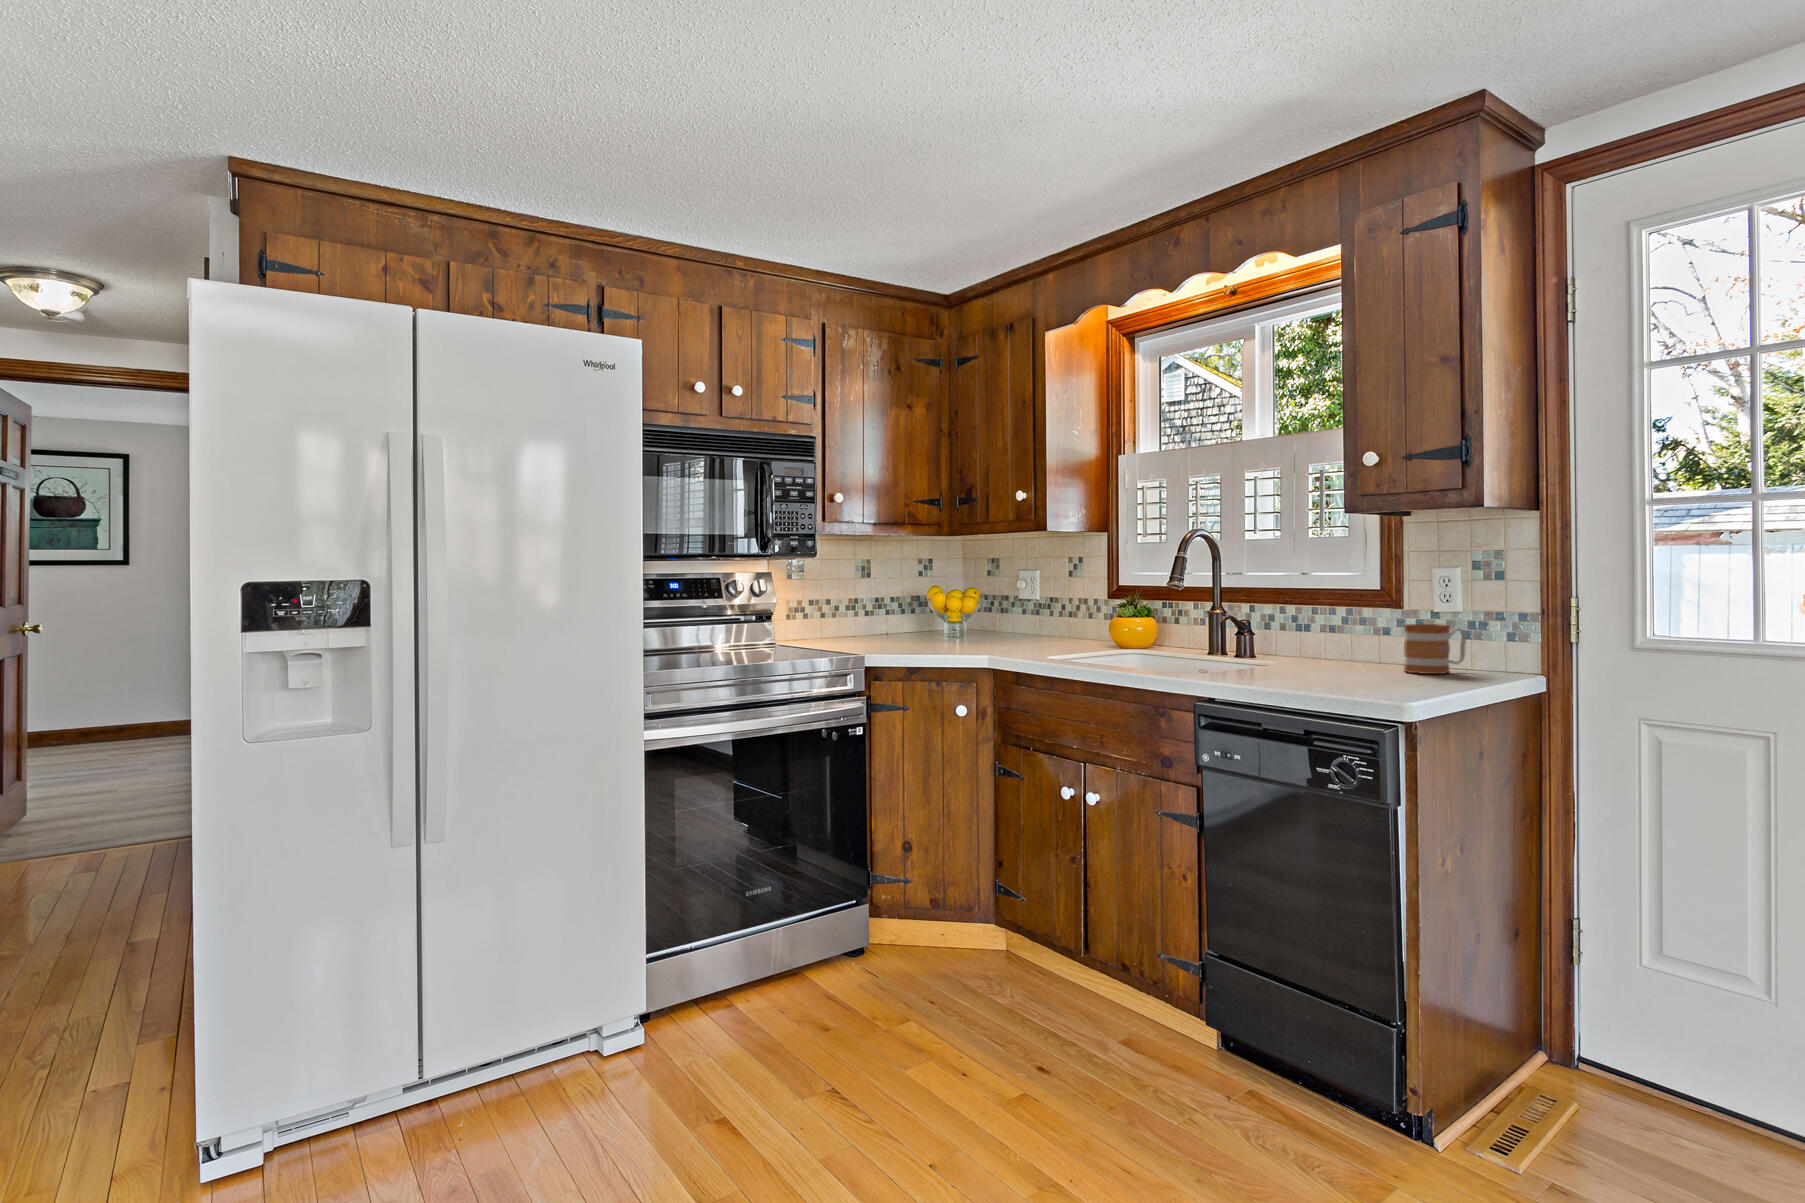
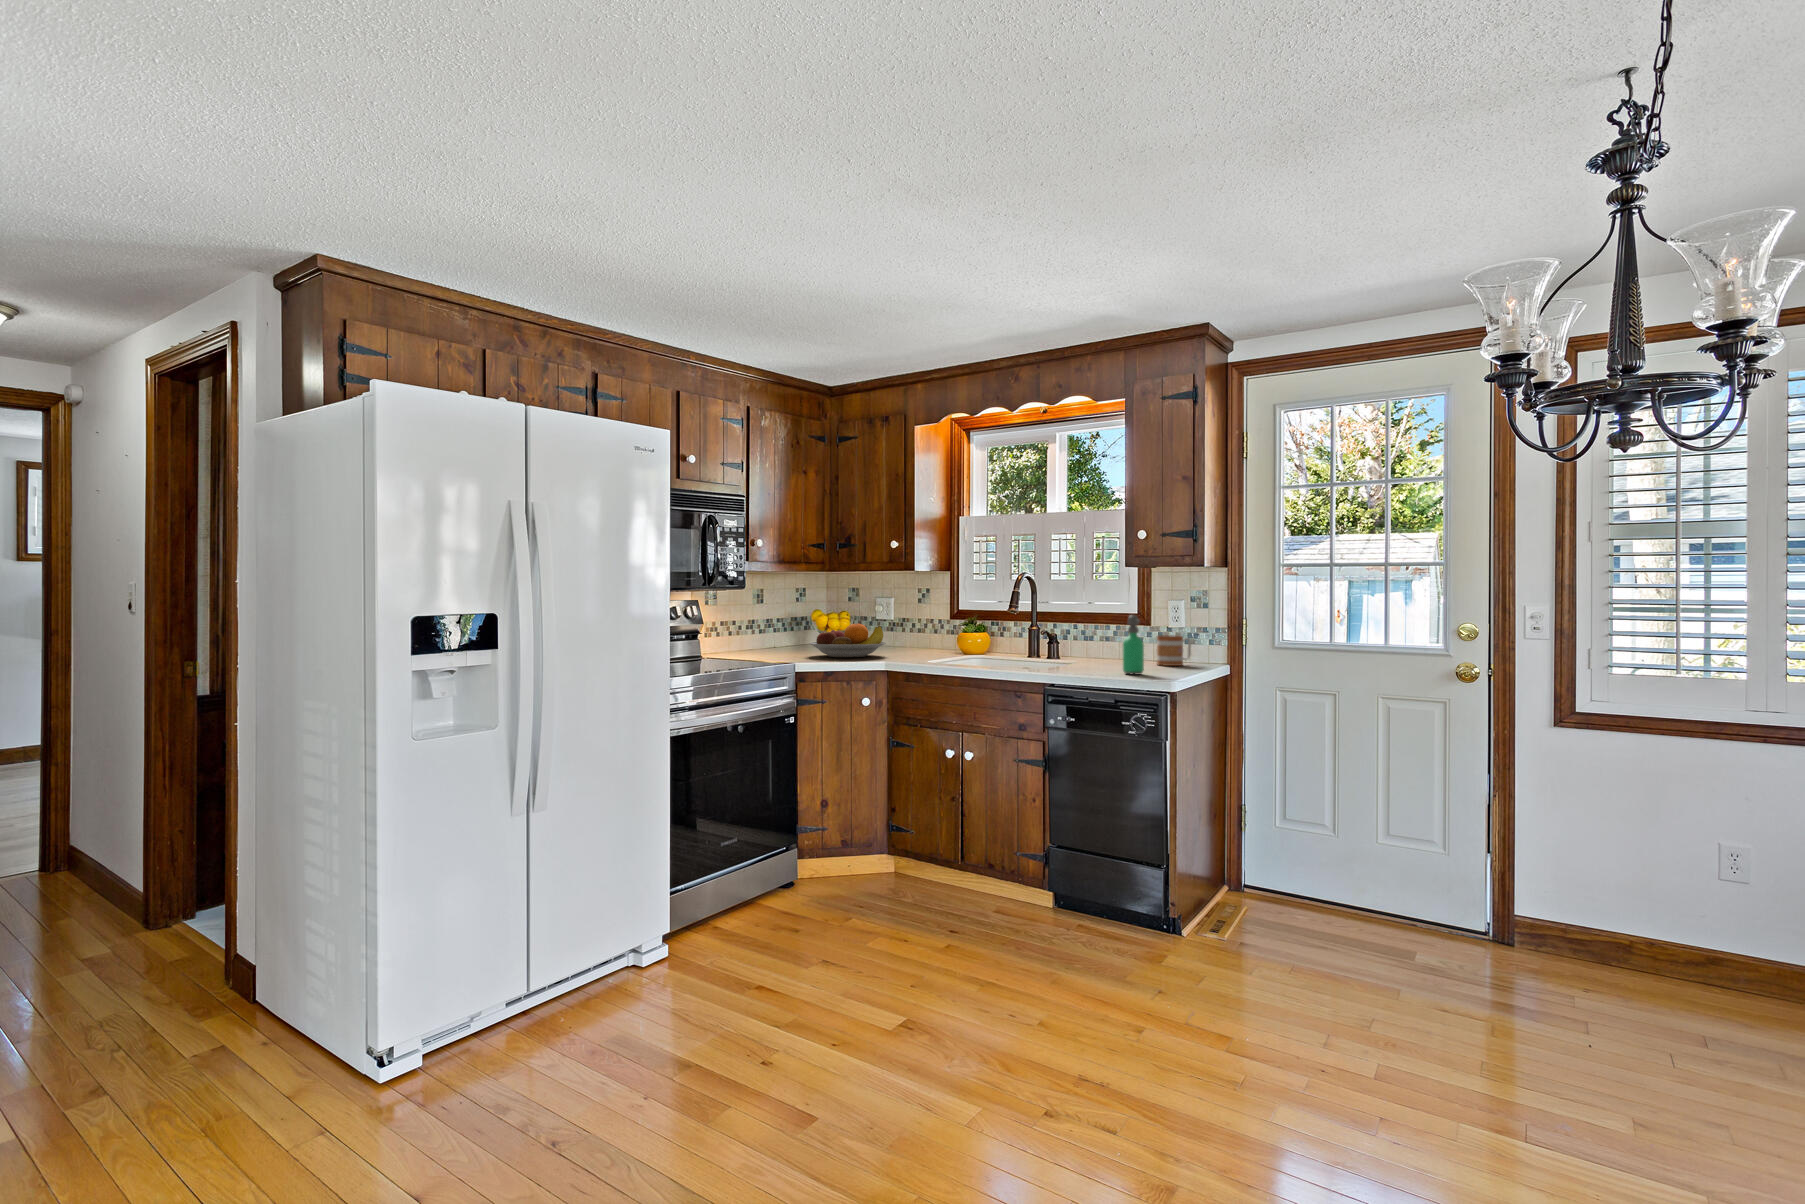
soap dispenser: none [1324,592,1361,690] -> present [1123,615,1144,675]
fruit bowl: none [895,606,1000,652] -> present [809,624,886,657]

